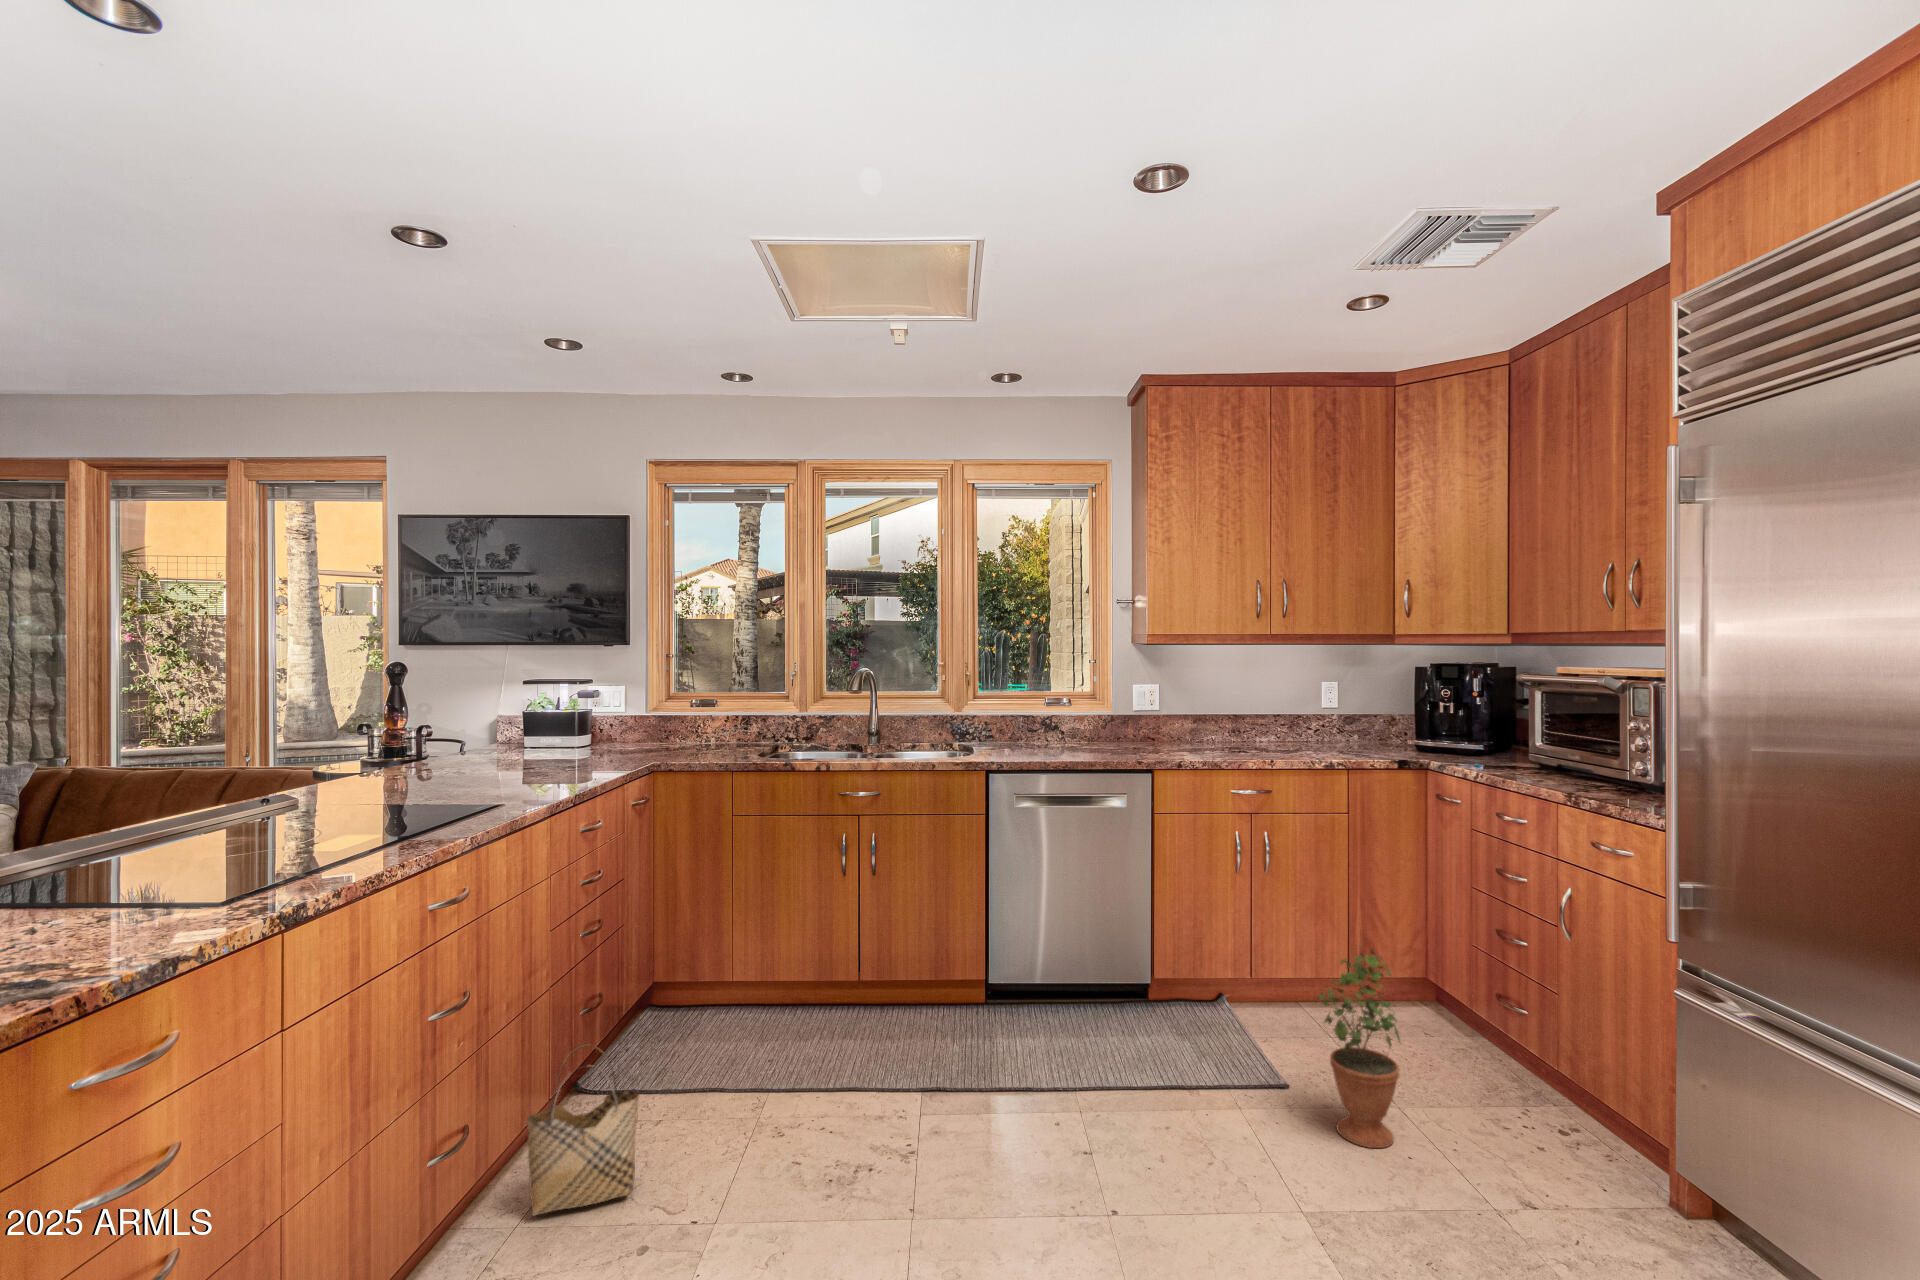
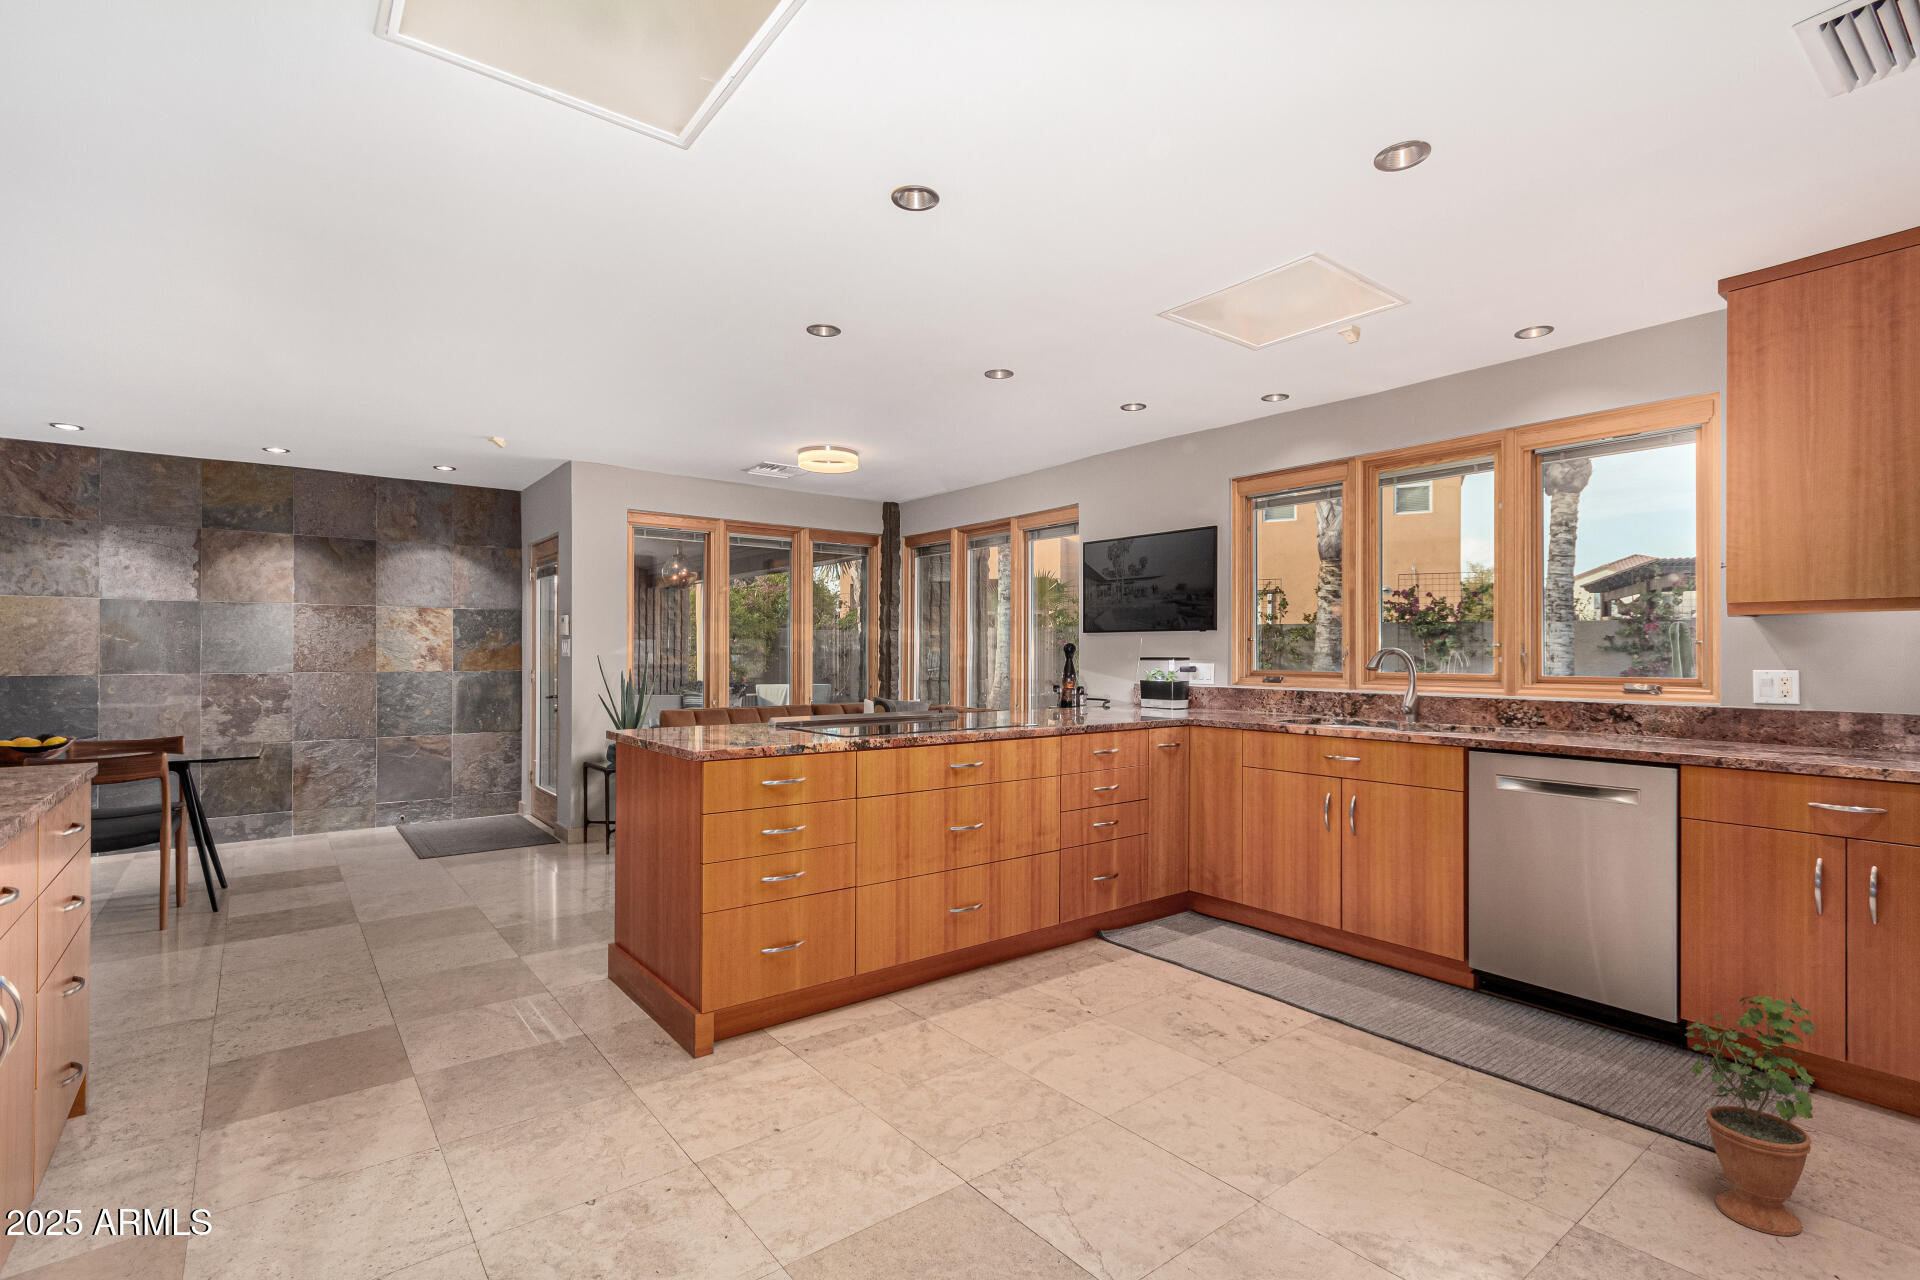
woven basket: present [526,1044,639,1216] -> none [1023,882,1088,981]

